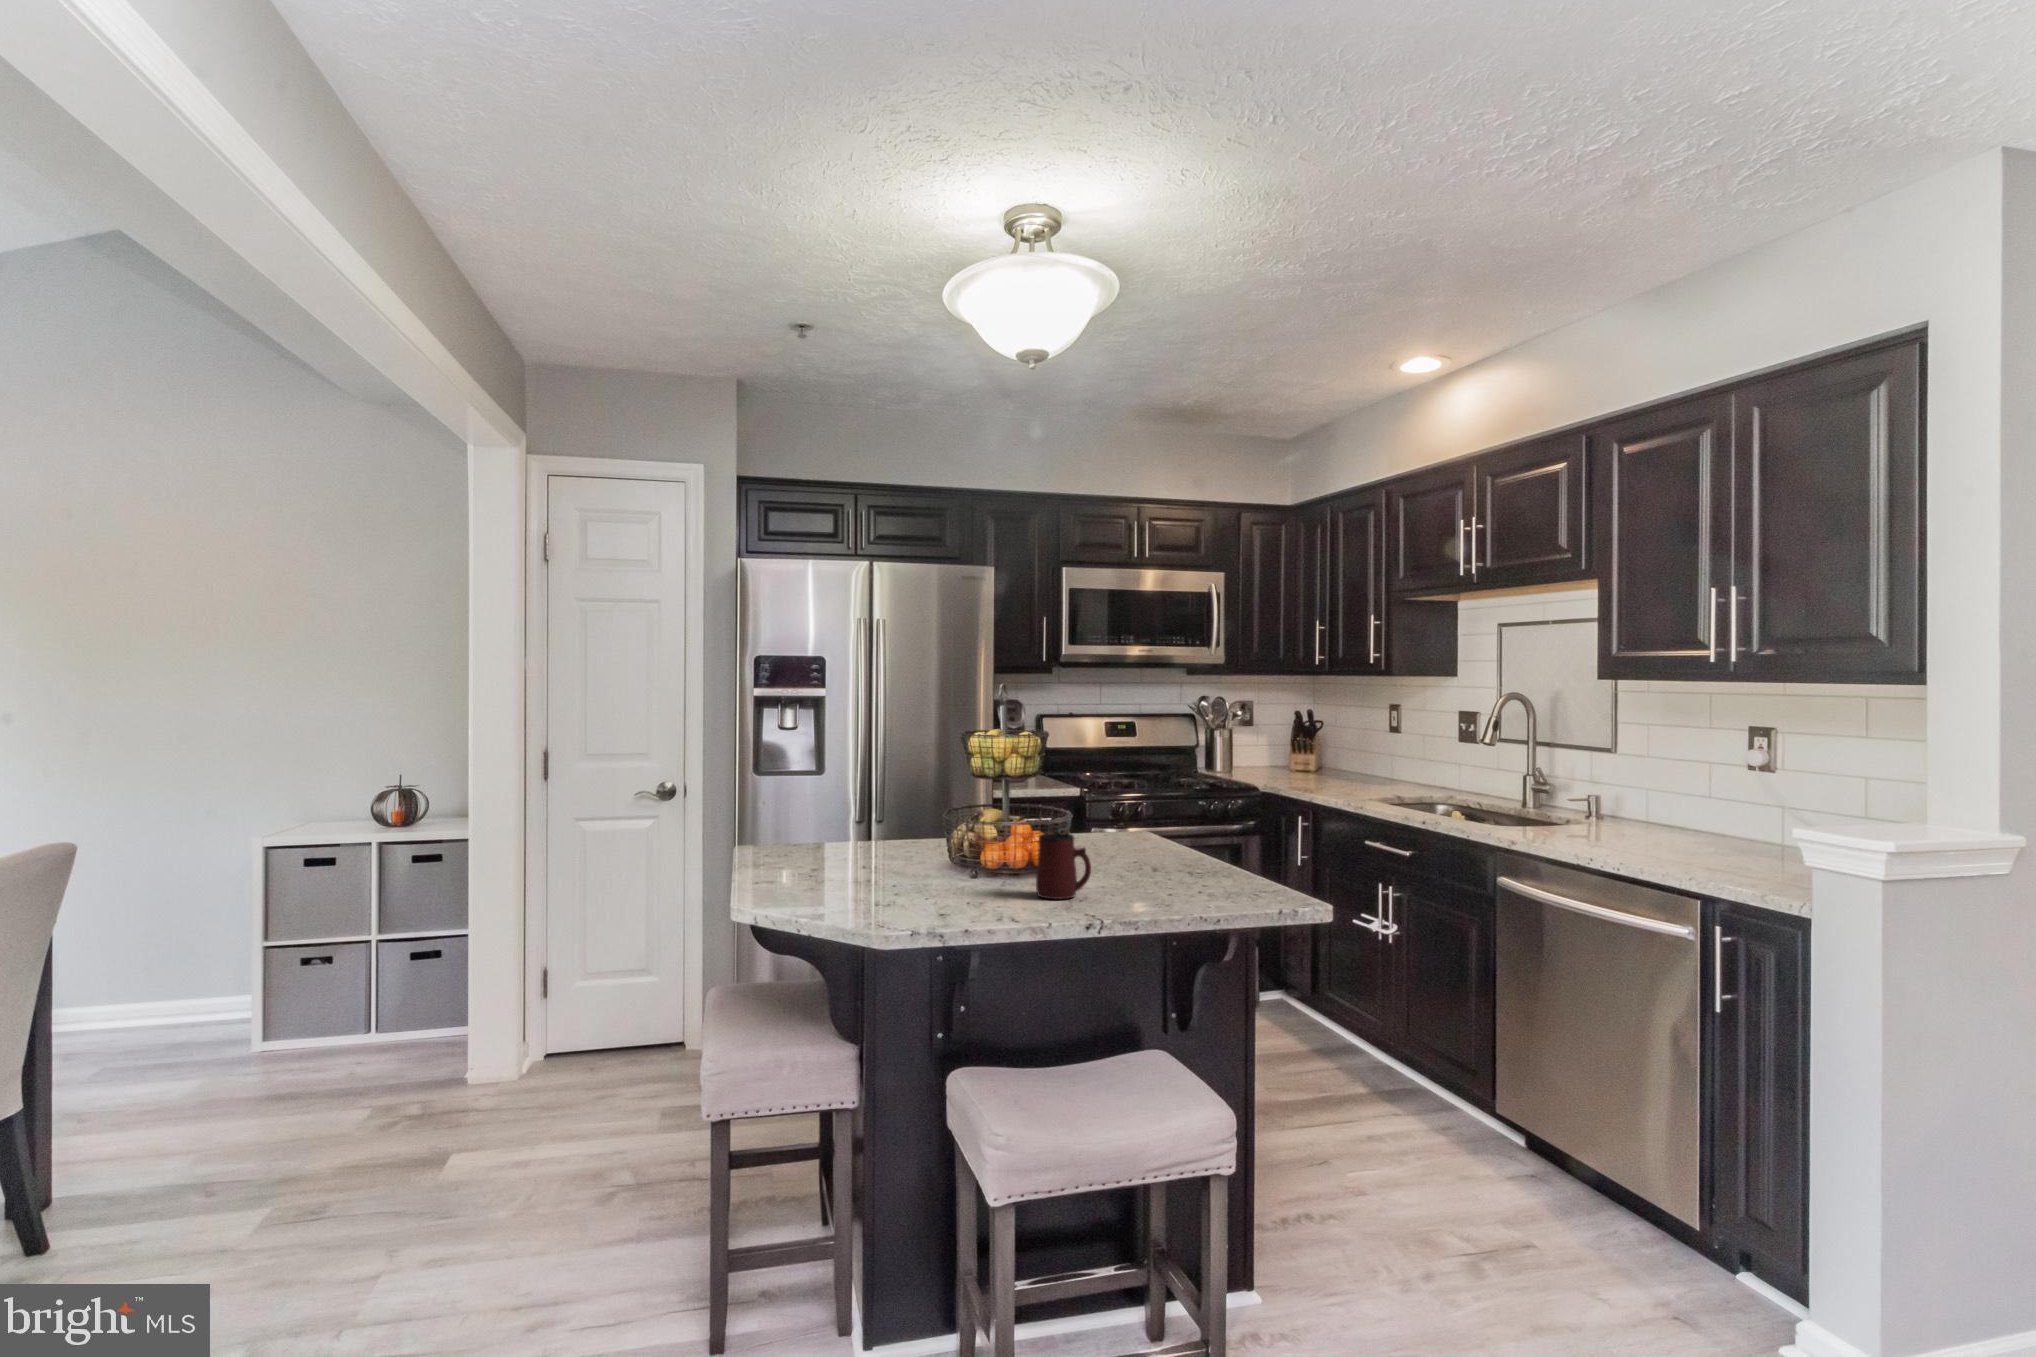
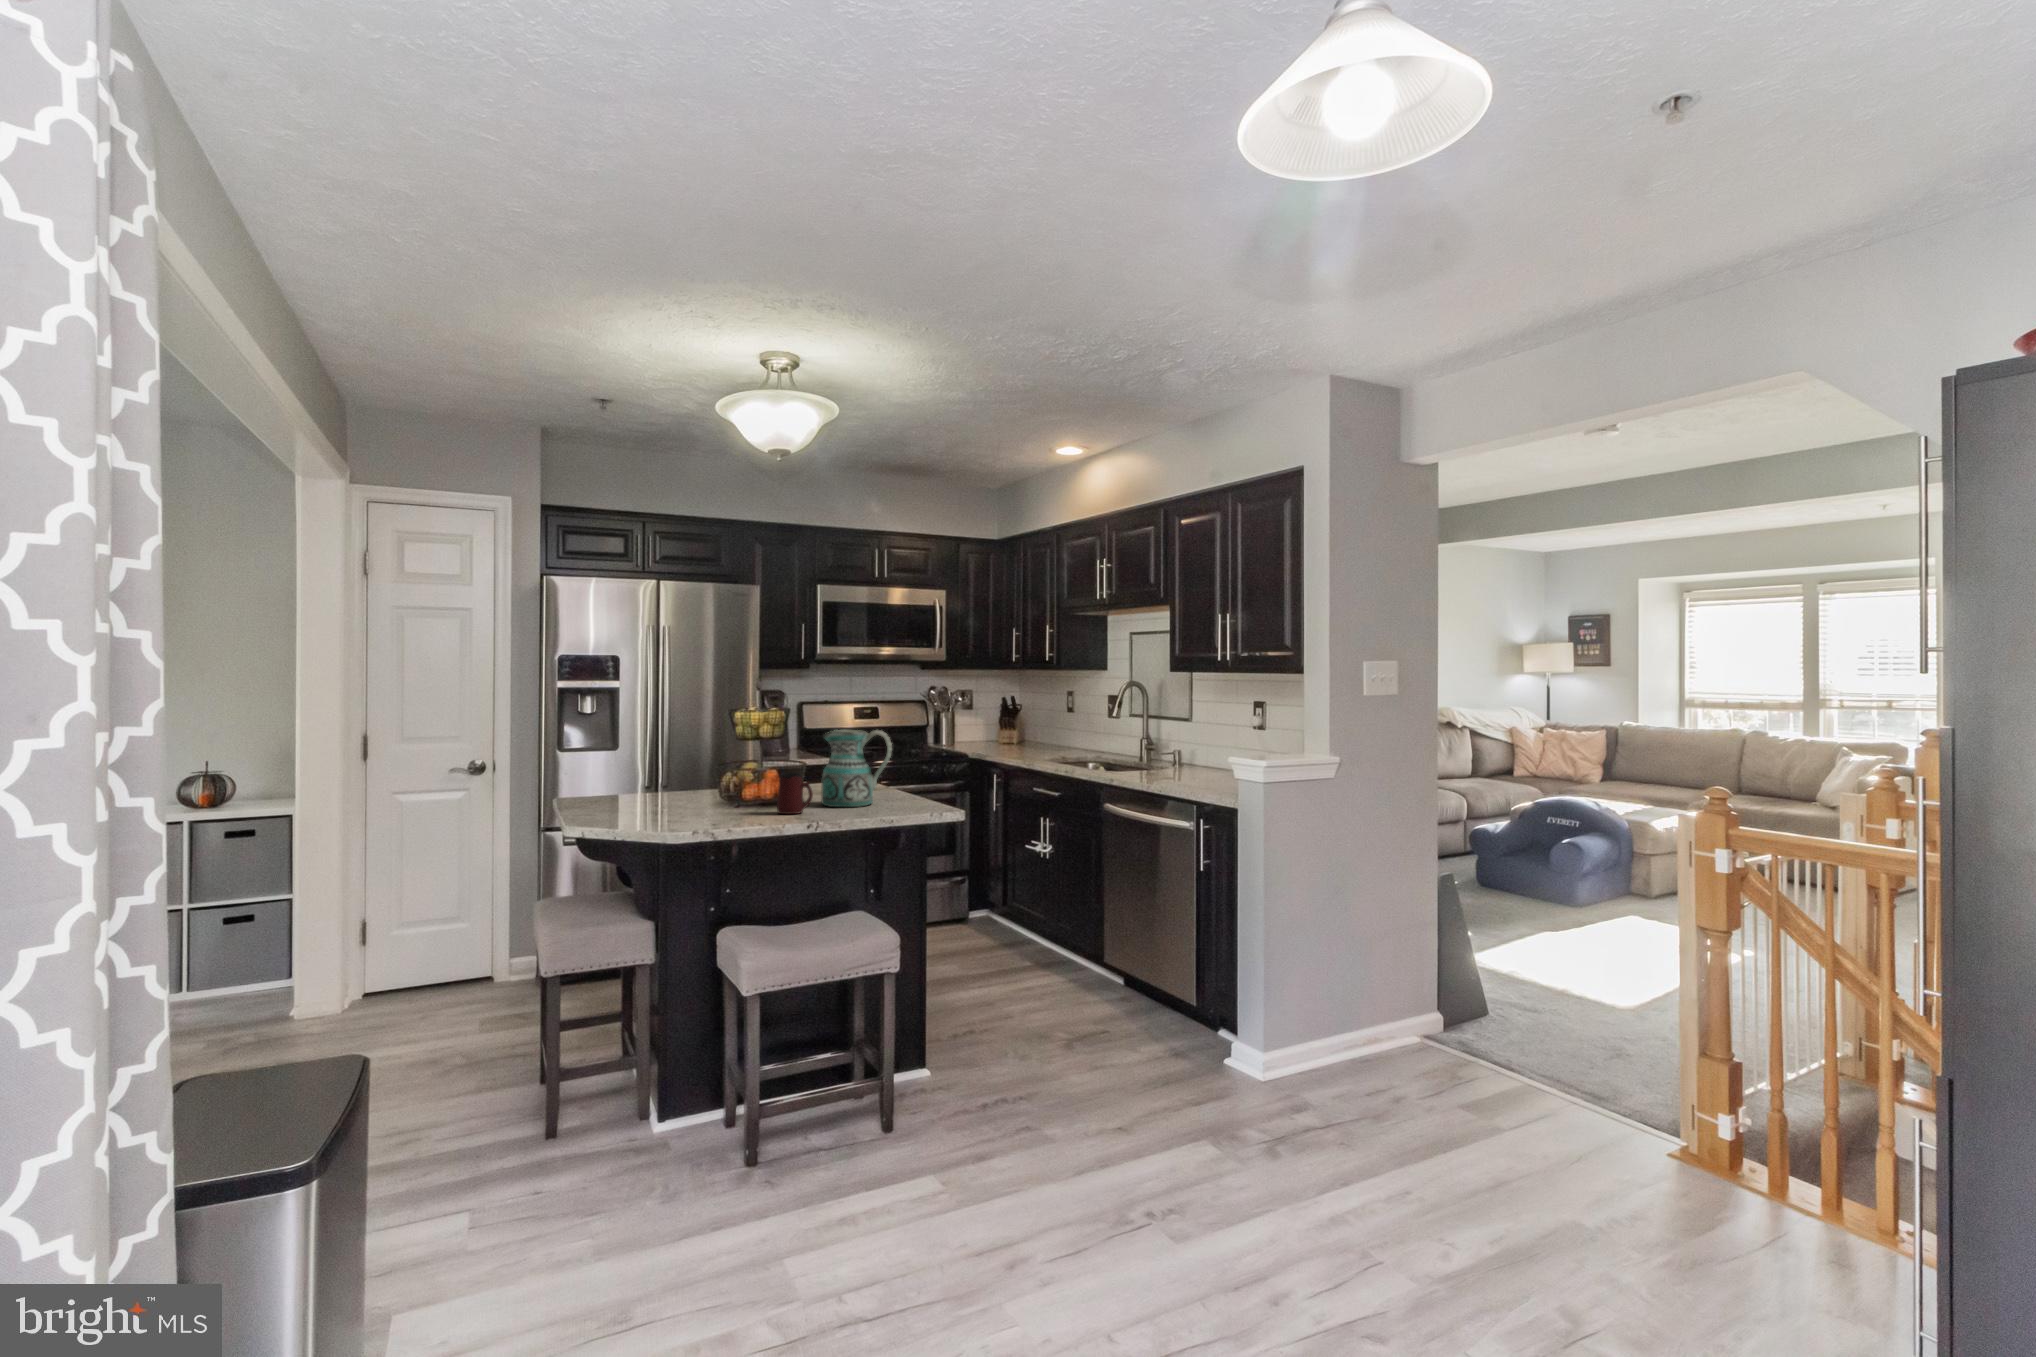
ceramic pitcher: none [1099,763,1209,887] -> present [821,730,892,807]

